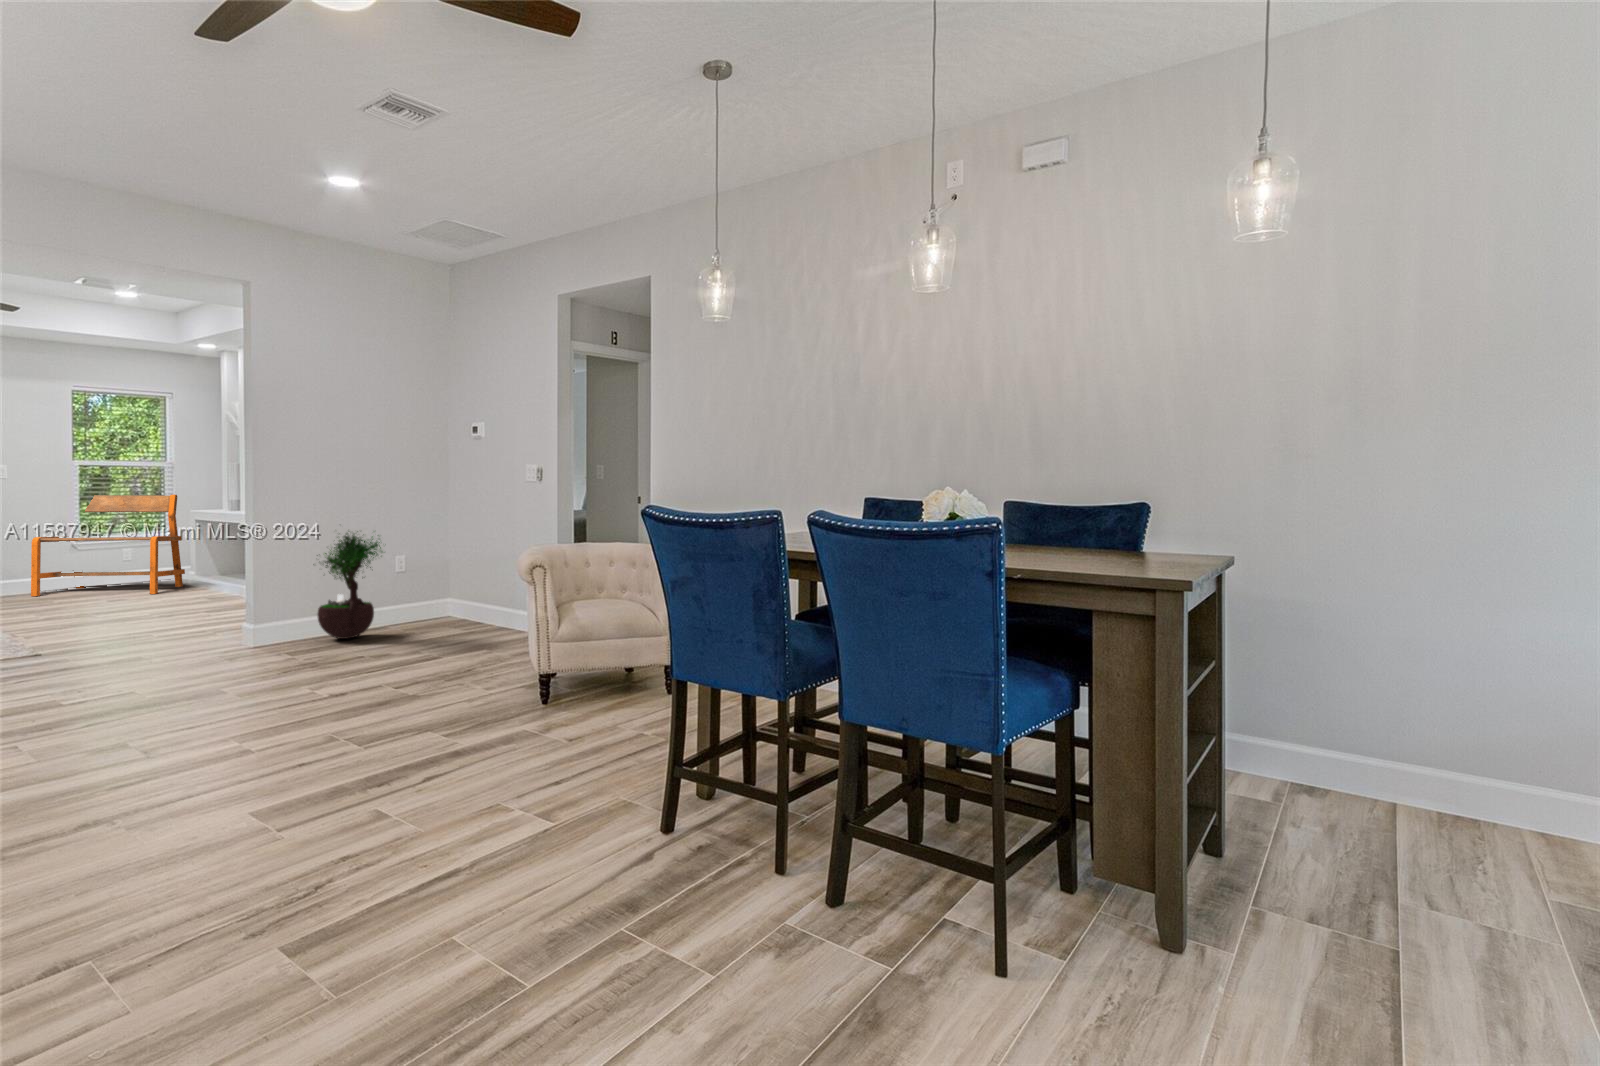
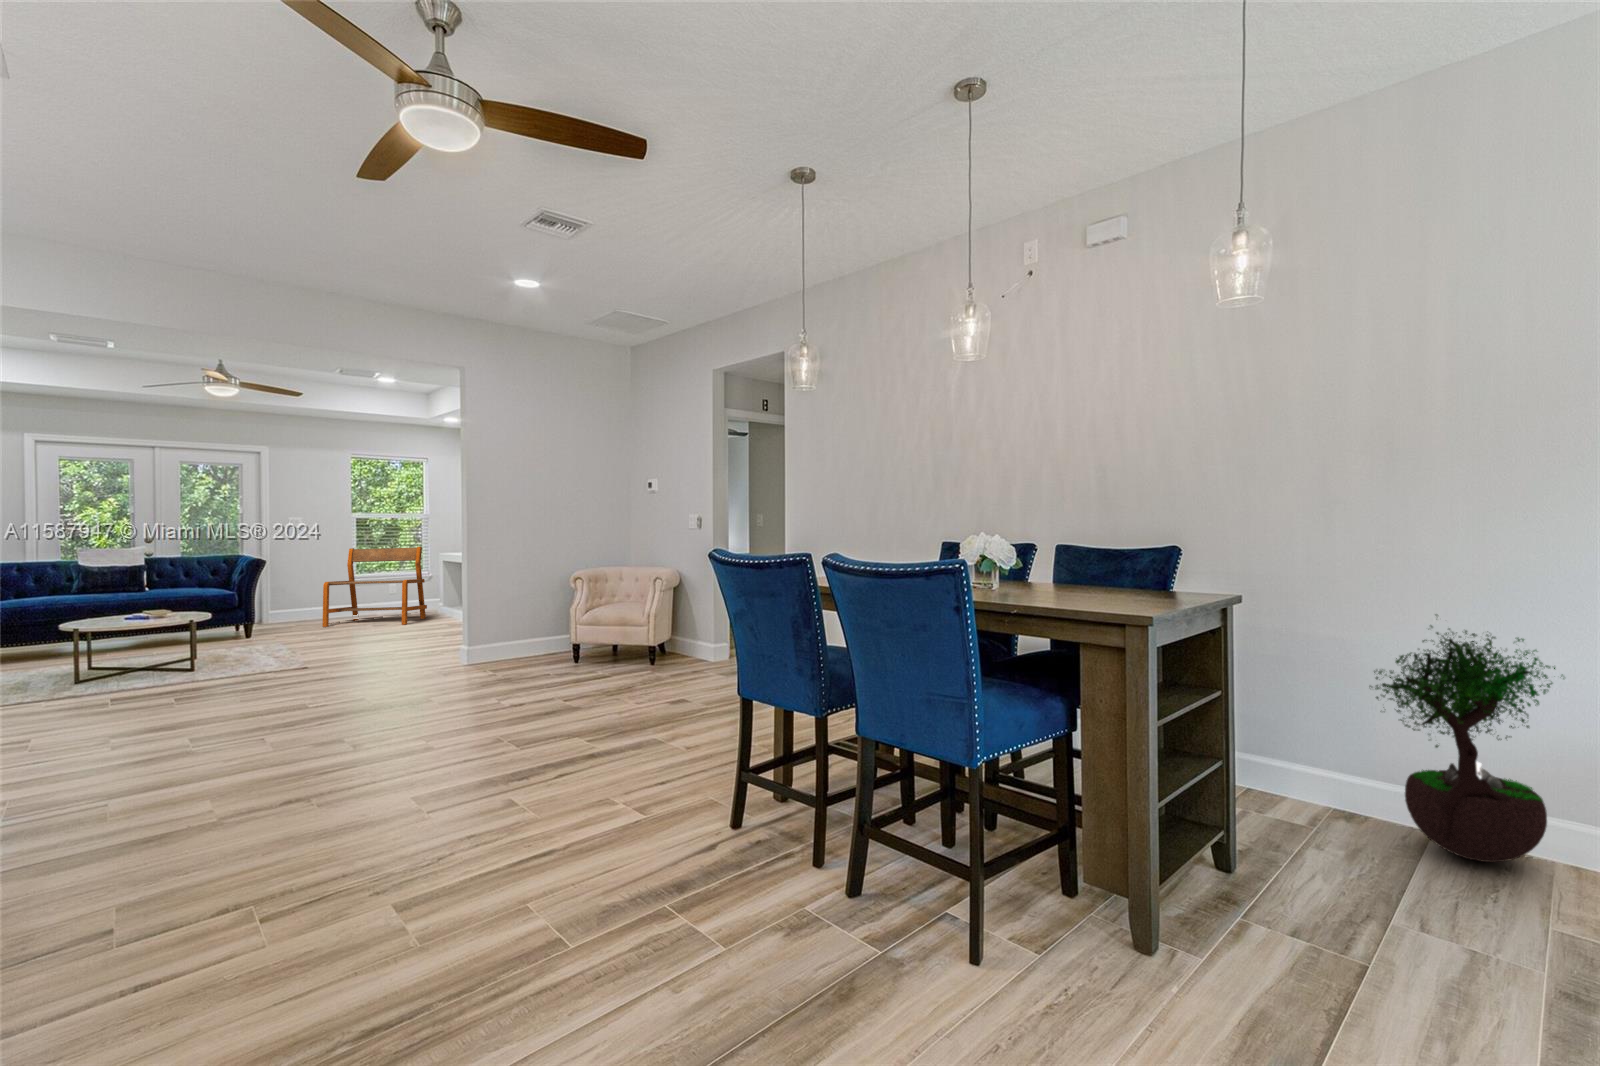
potted tree: present [318,531,382,639] -> present [1370,615,1564,862]

